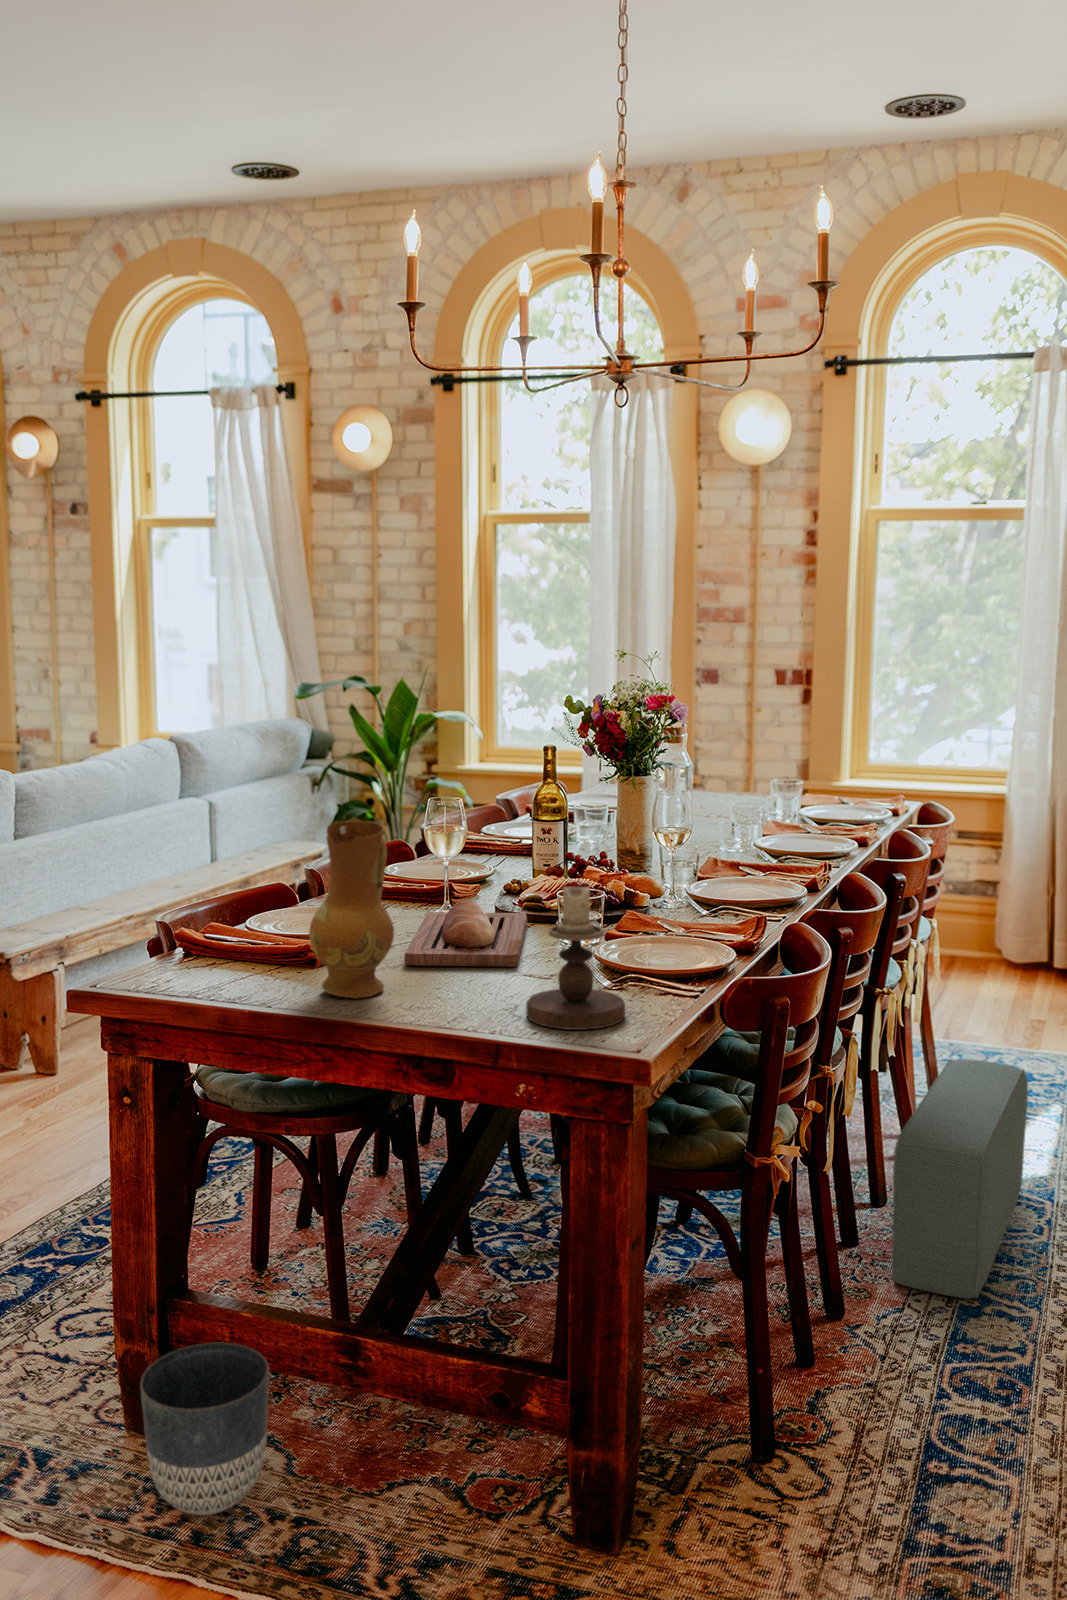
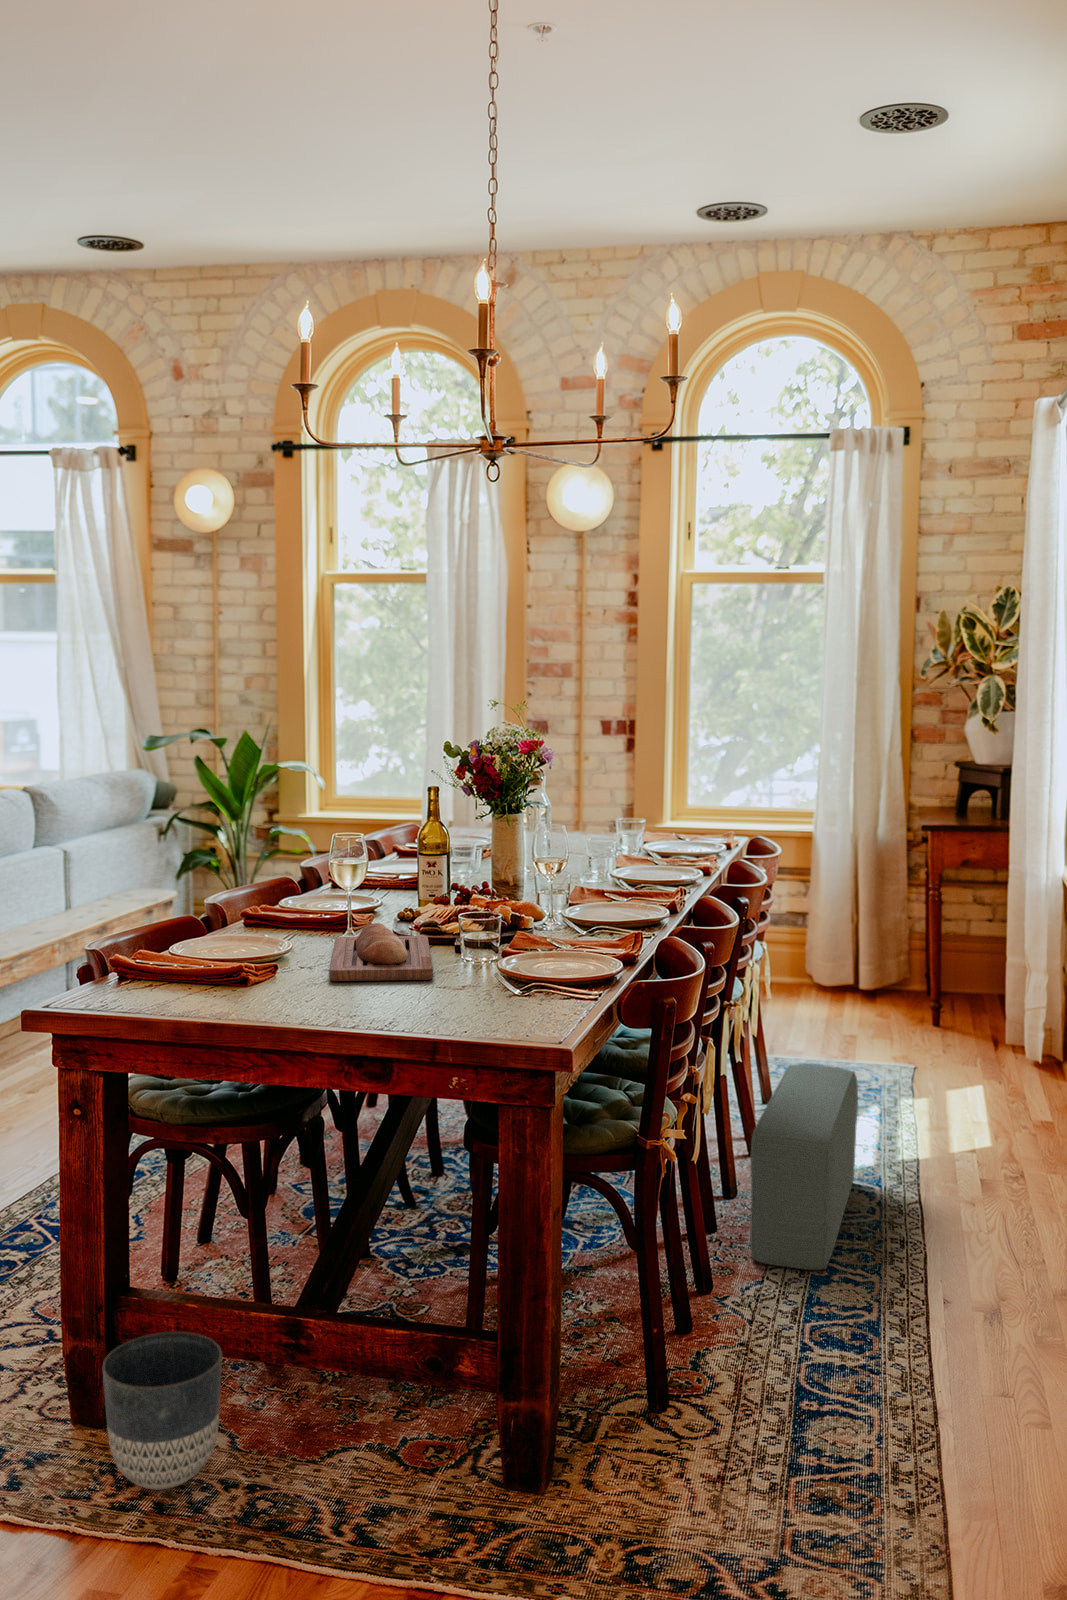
ceramic jug: present [309,821,394,999] -> none [252,848,329,1009]
candlestick: present [526,887,625,1030] -> none [455,902,542,1027]

